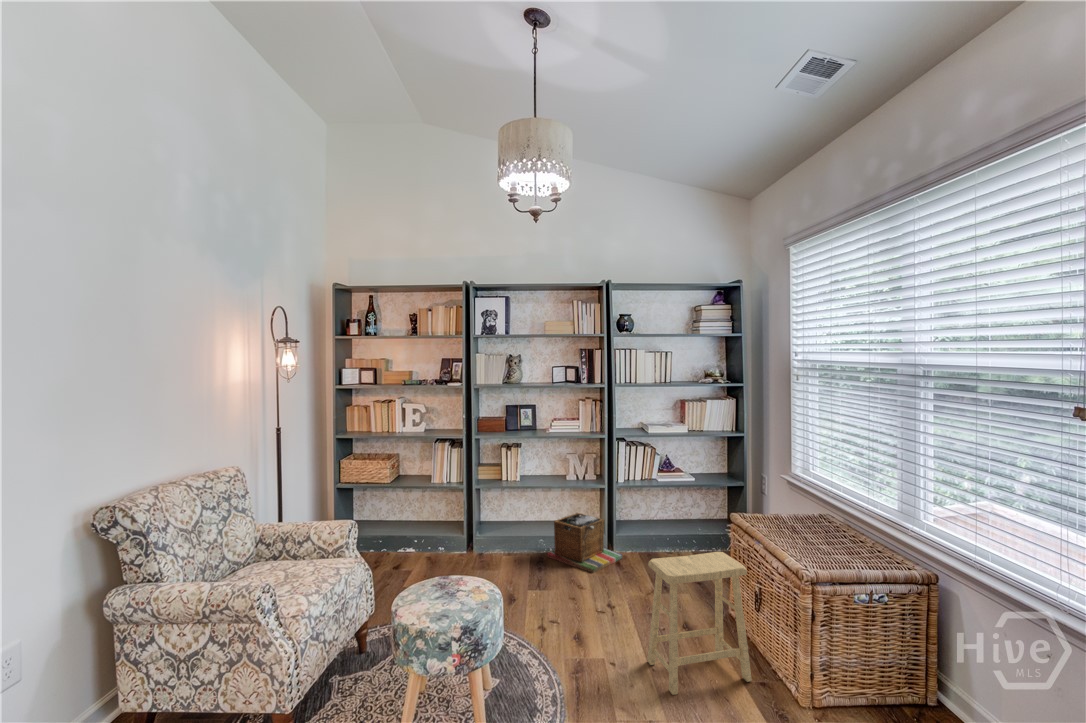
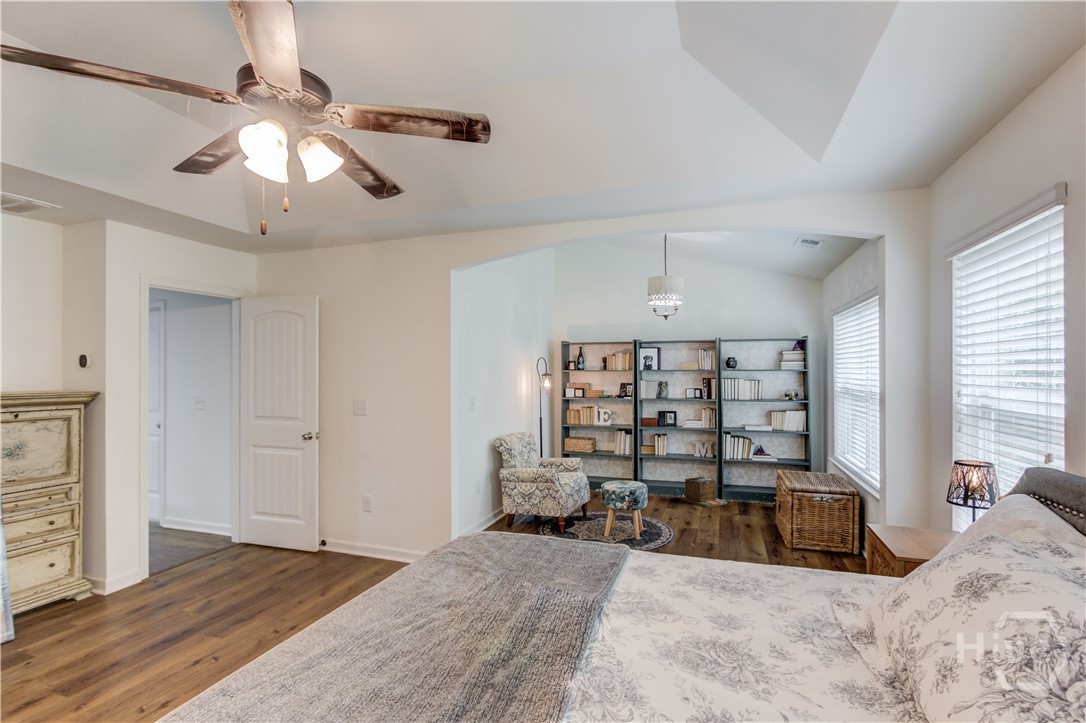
footstool: present [647,552,752,695] -> none [720,482,771,543]

